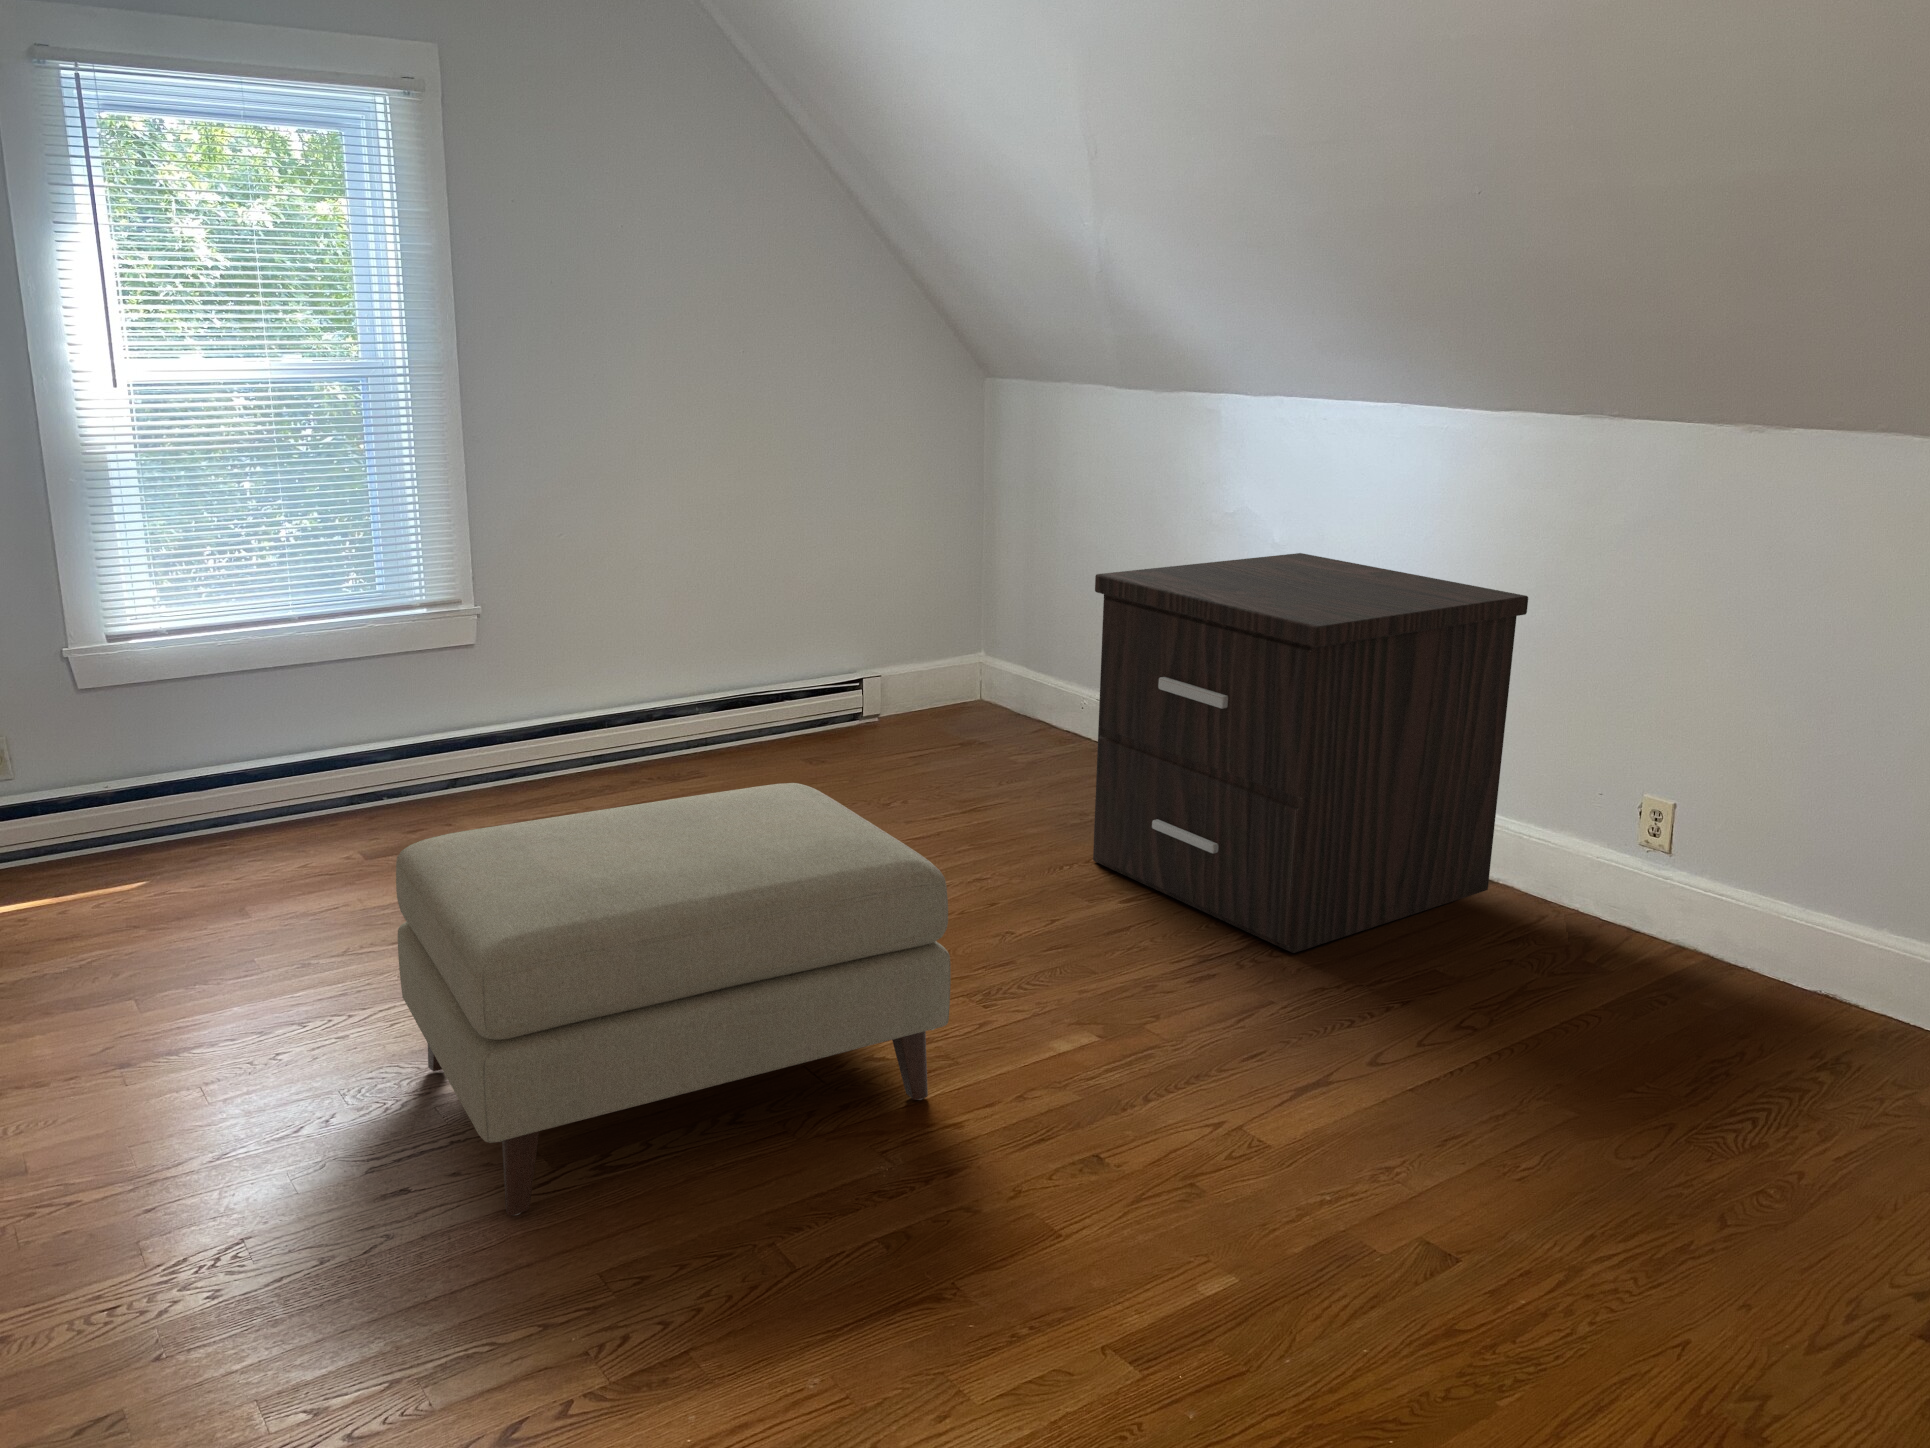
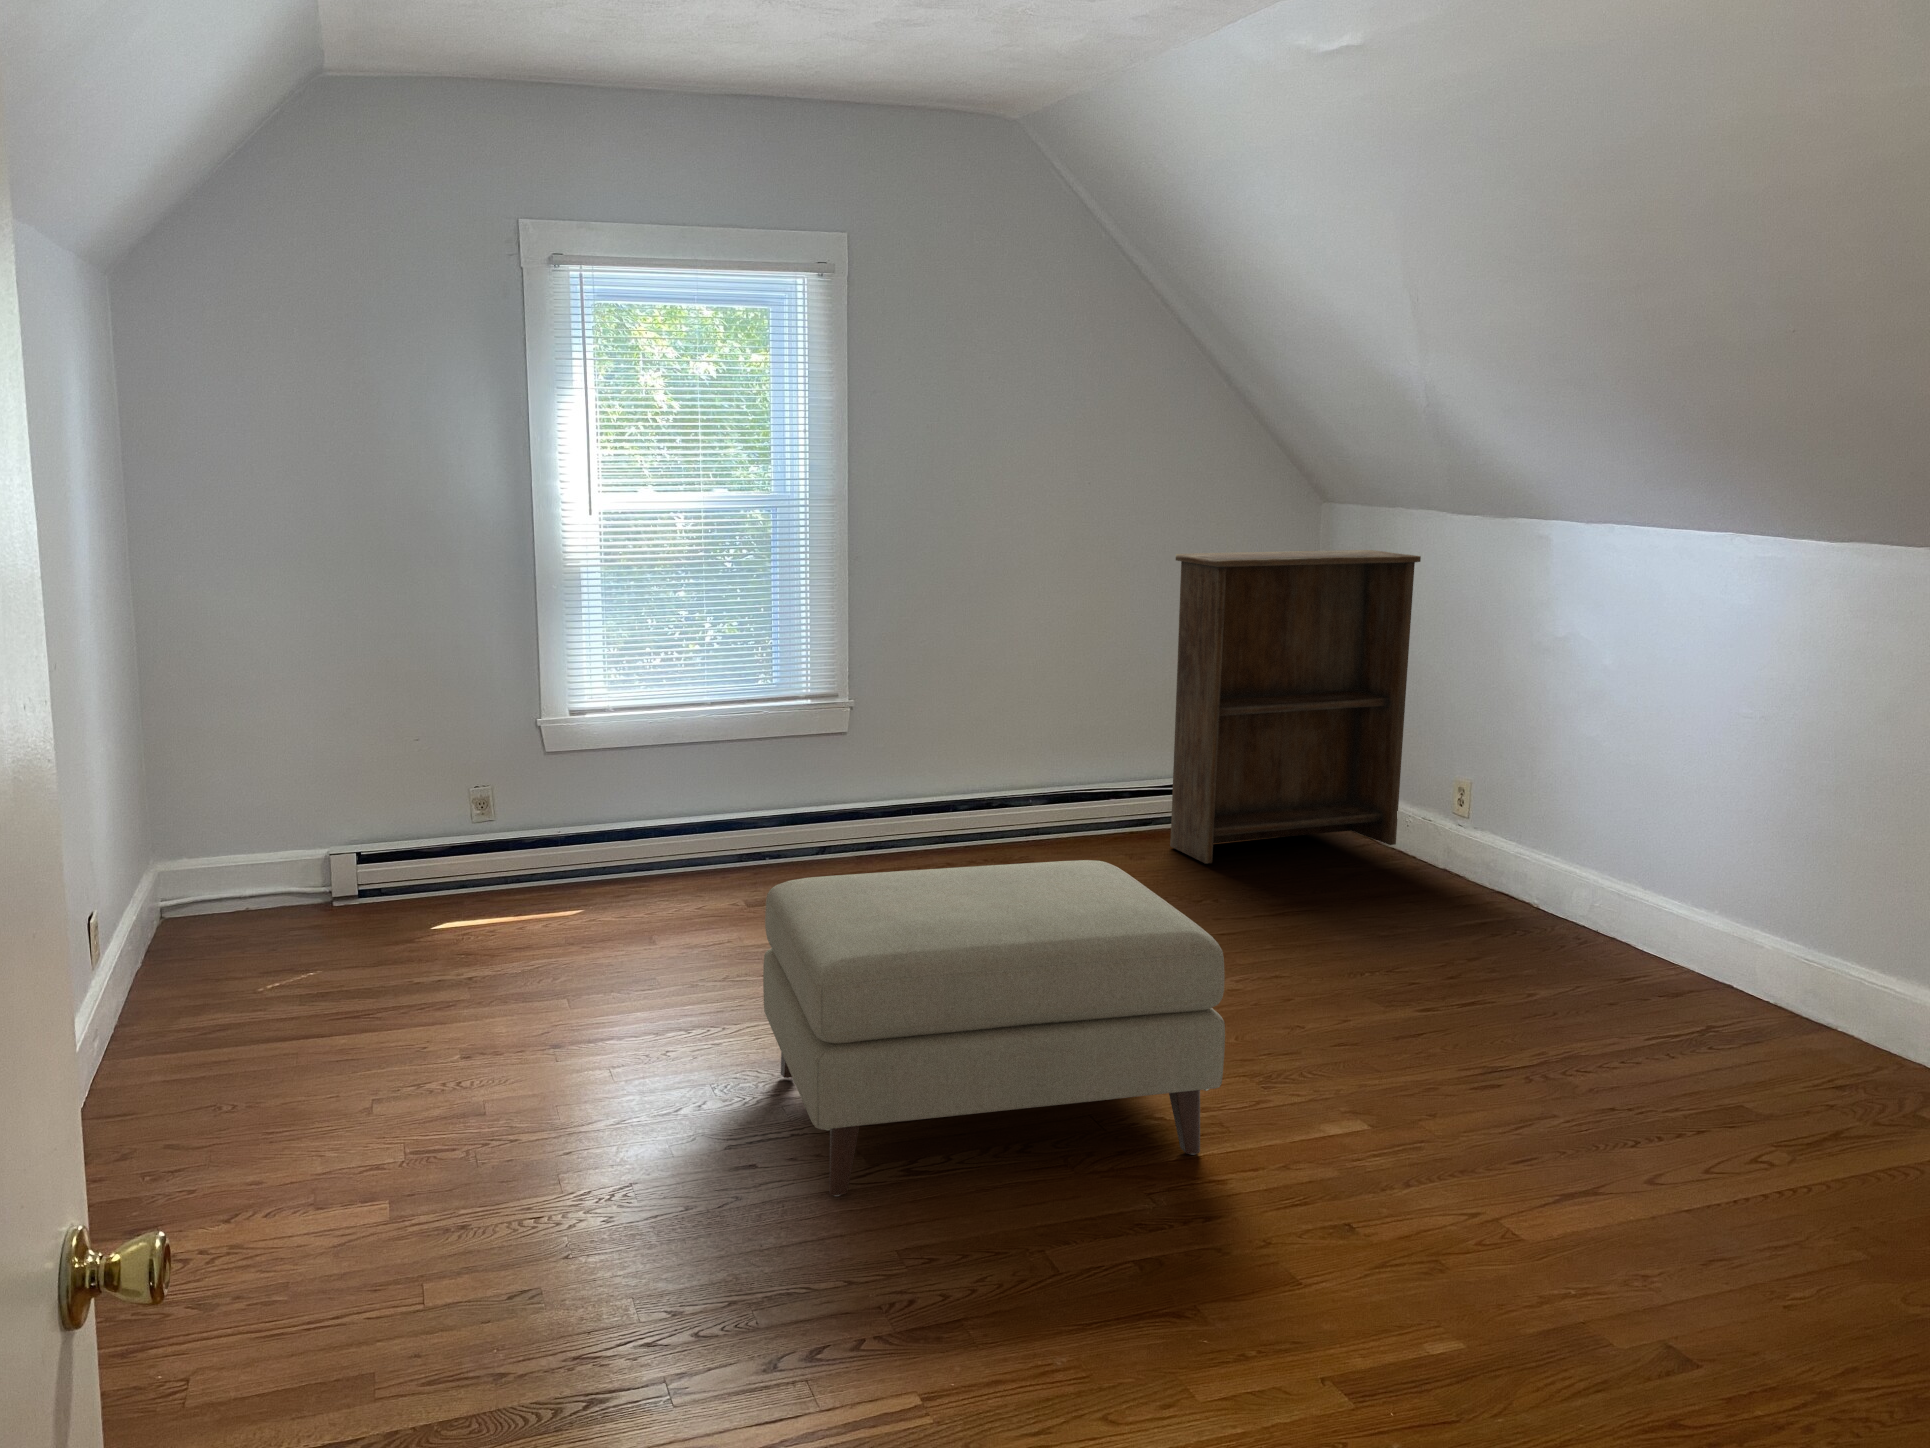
bookshelf: none [840,425,1090,763] -> present [1170,550,1421,863]
nightstand: present [1093,553,1528,953] -> none [1395,677,1875,1072]

